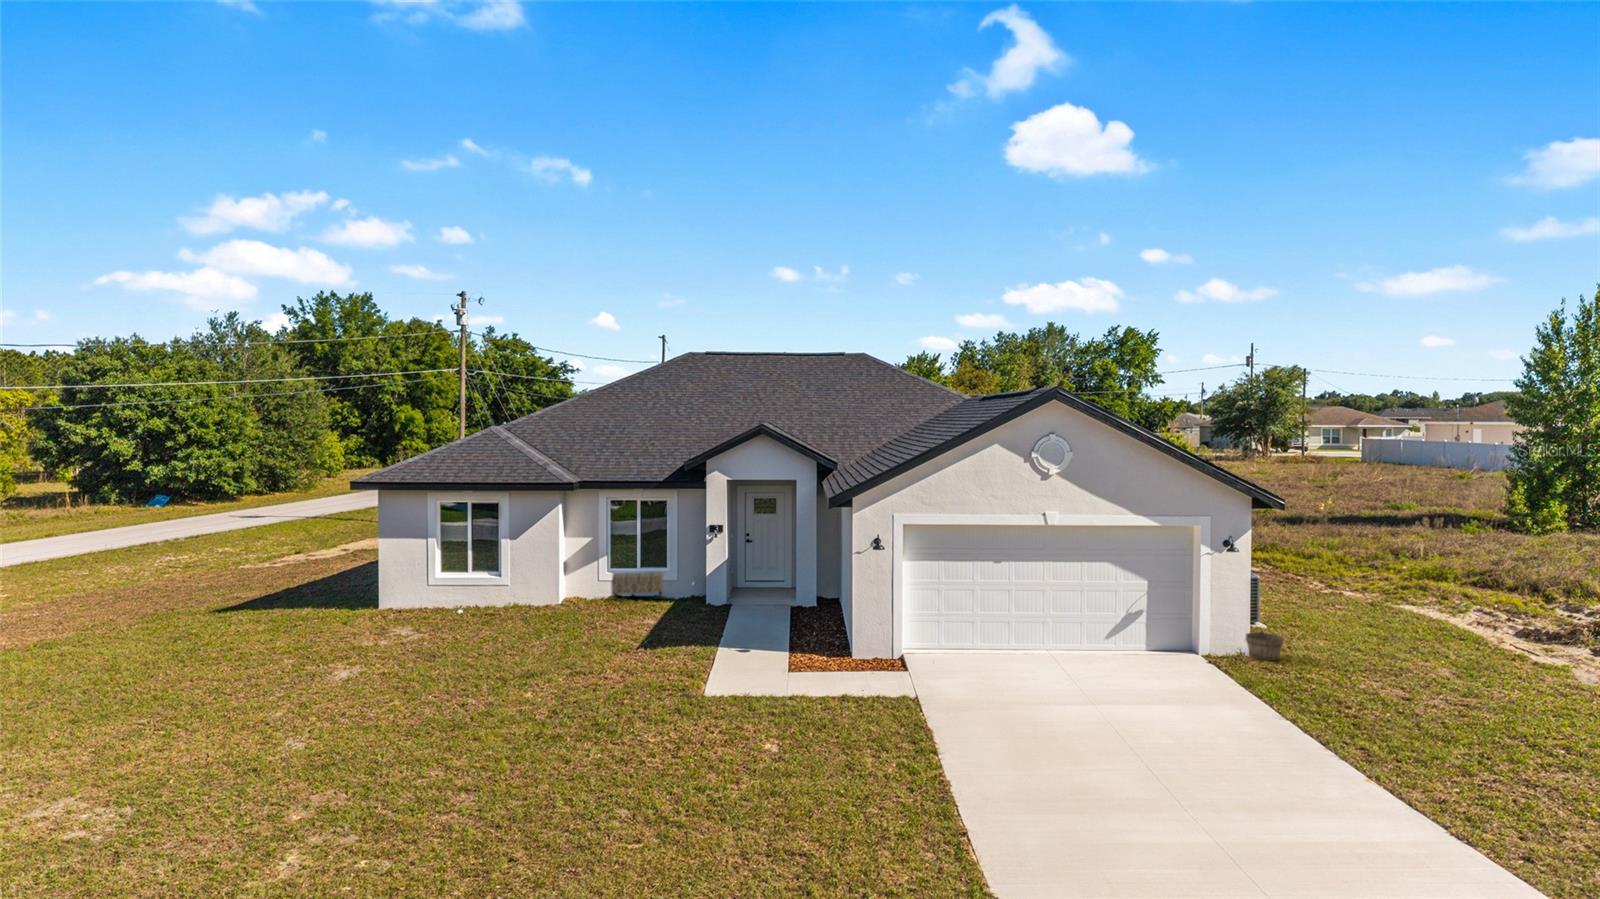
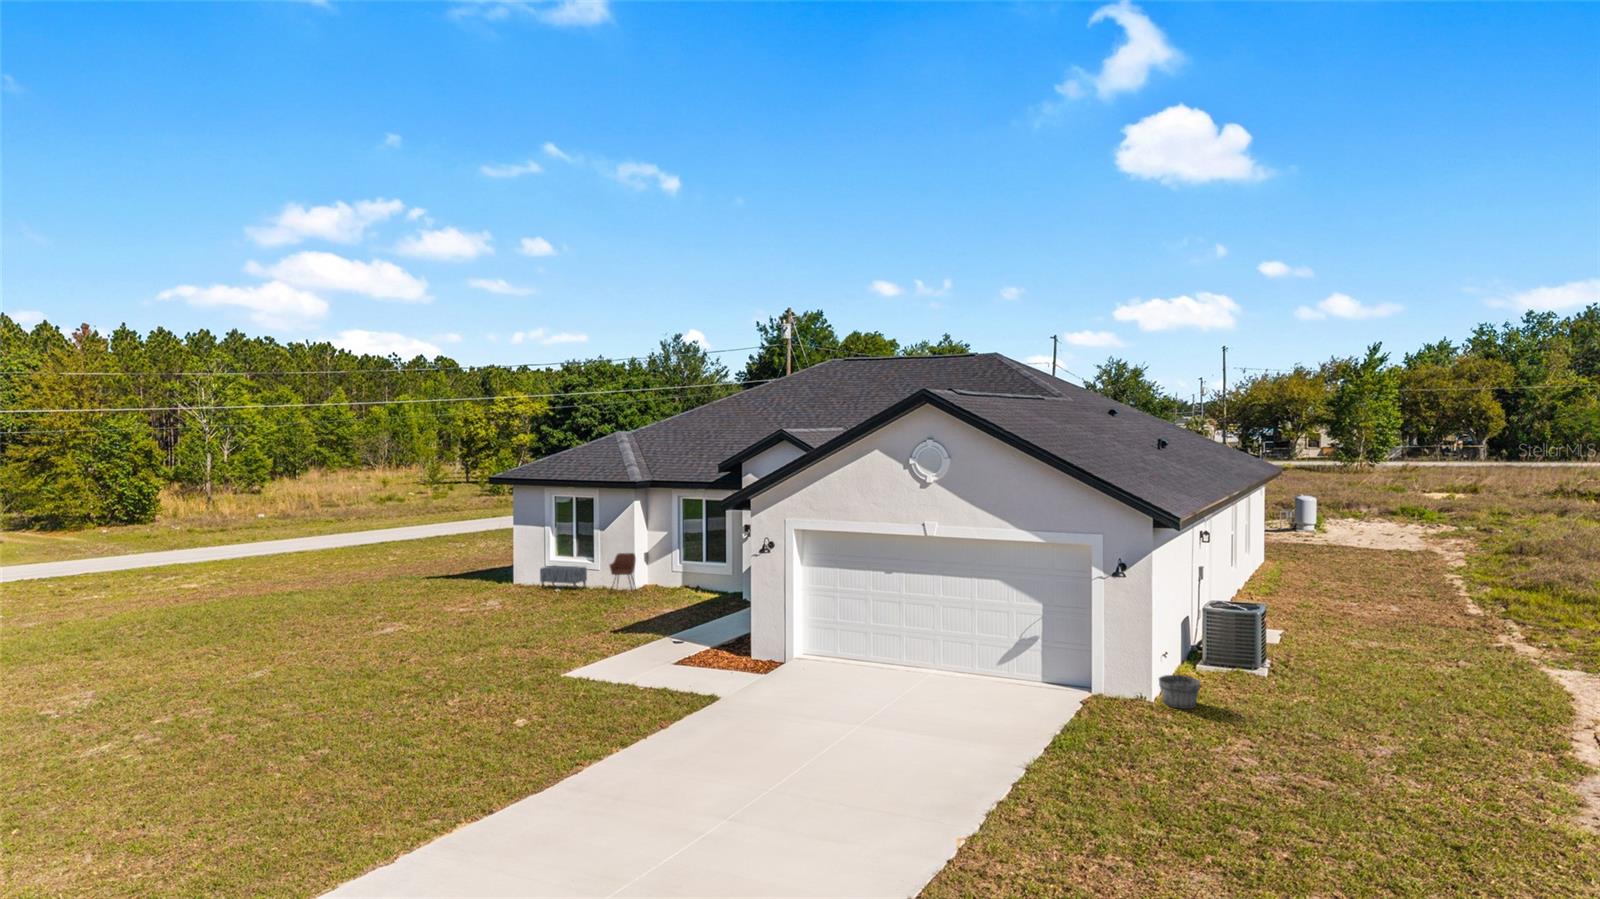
armchair: none [540,563,571,613] -> present [610,553,636,593]
bench: present [612,572,663,600] -> present [540,565,587,589]

